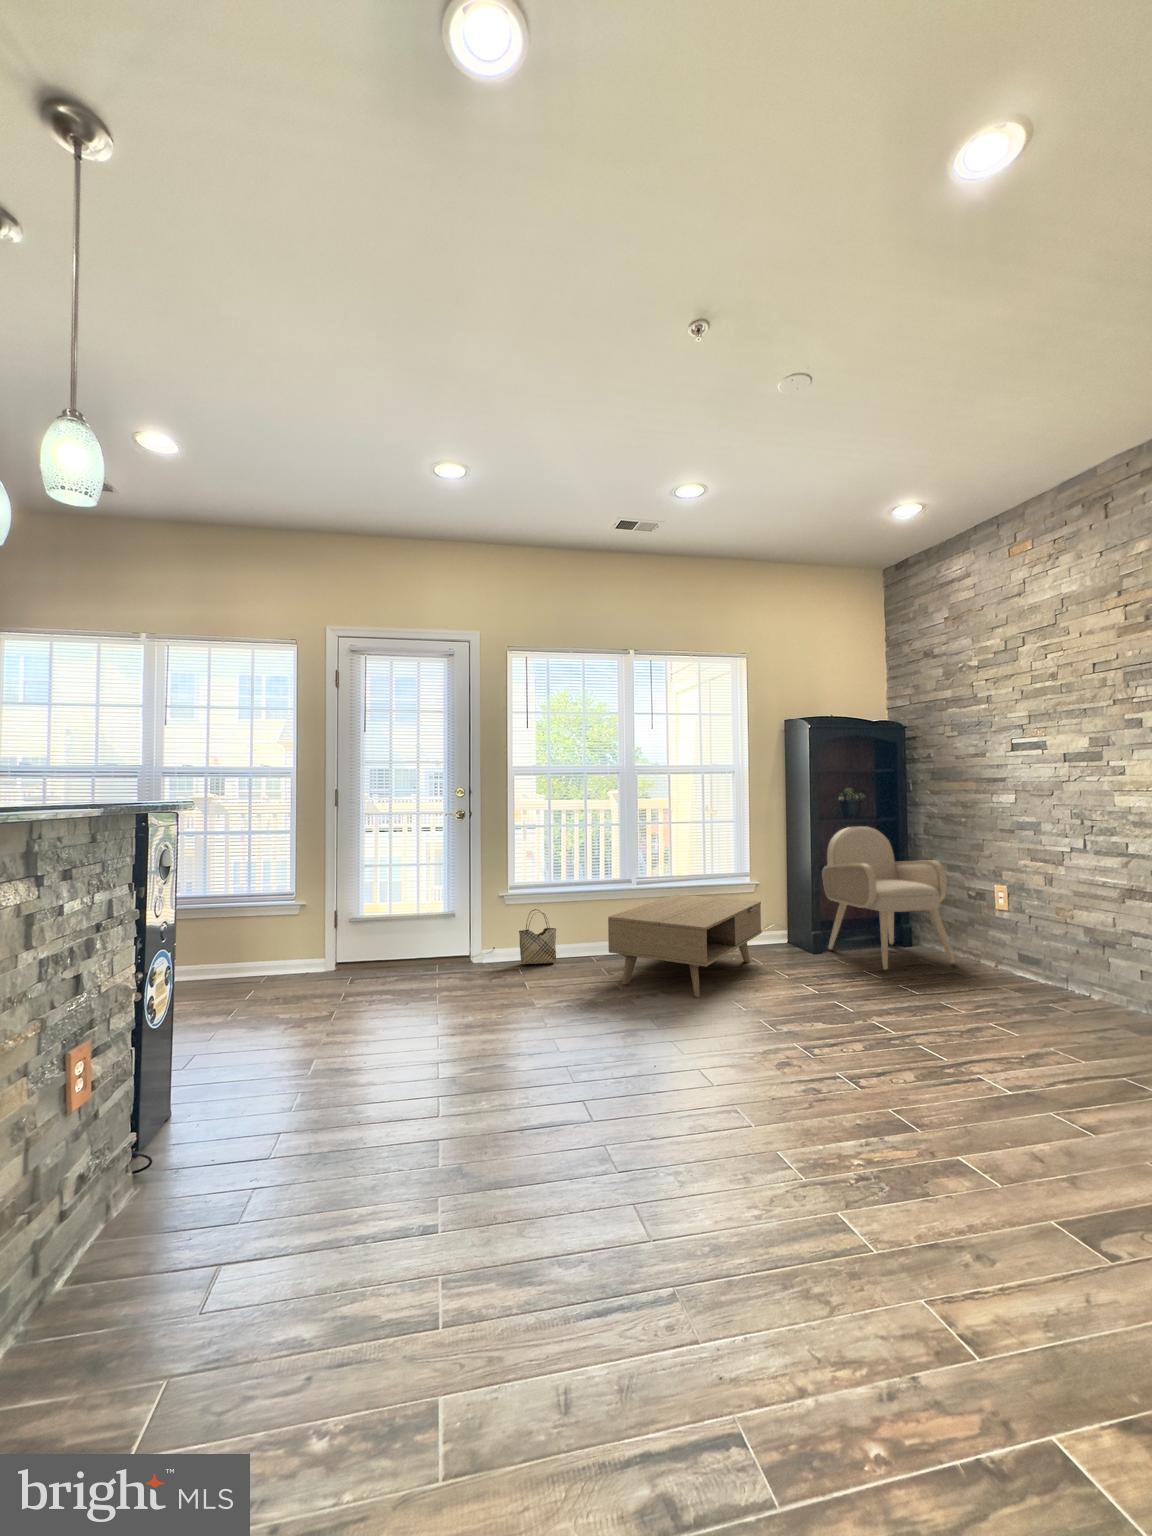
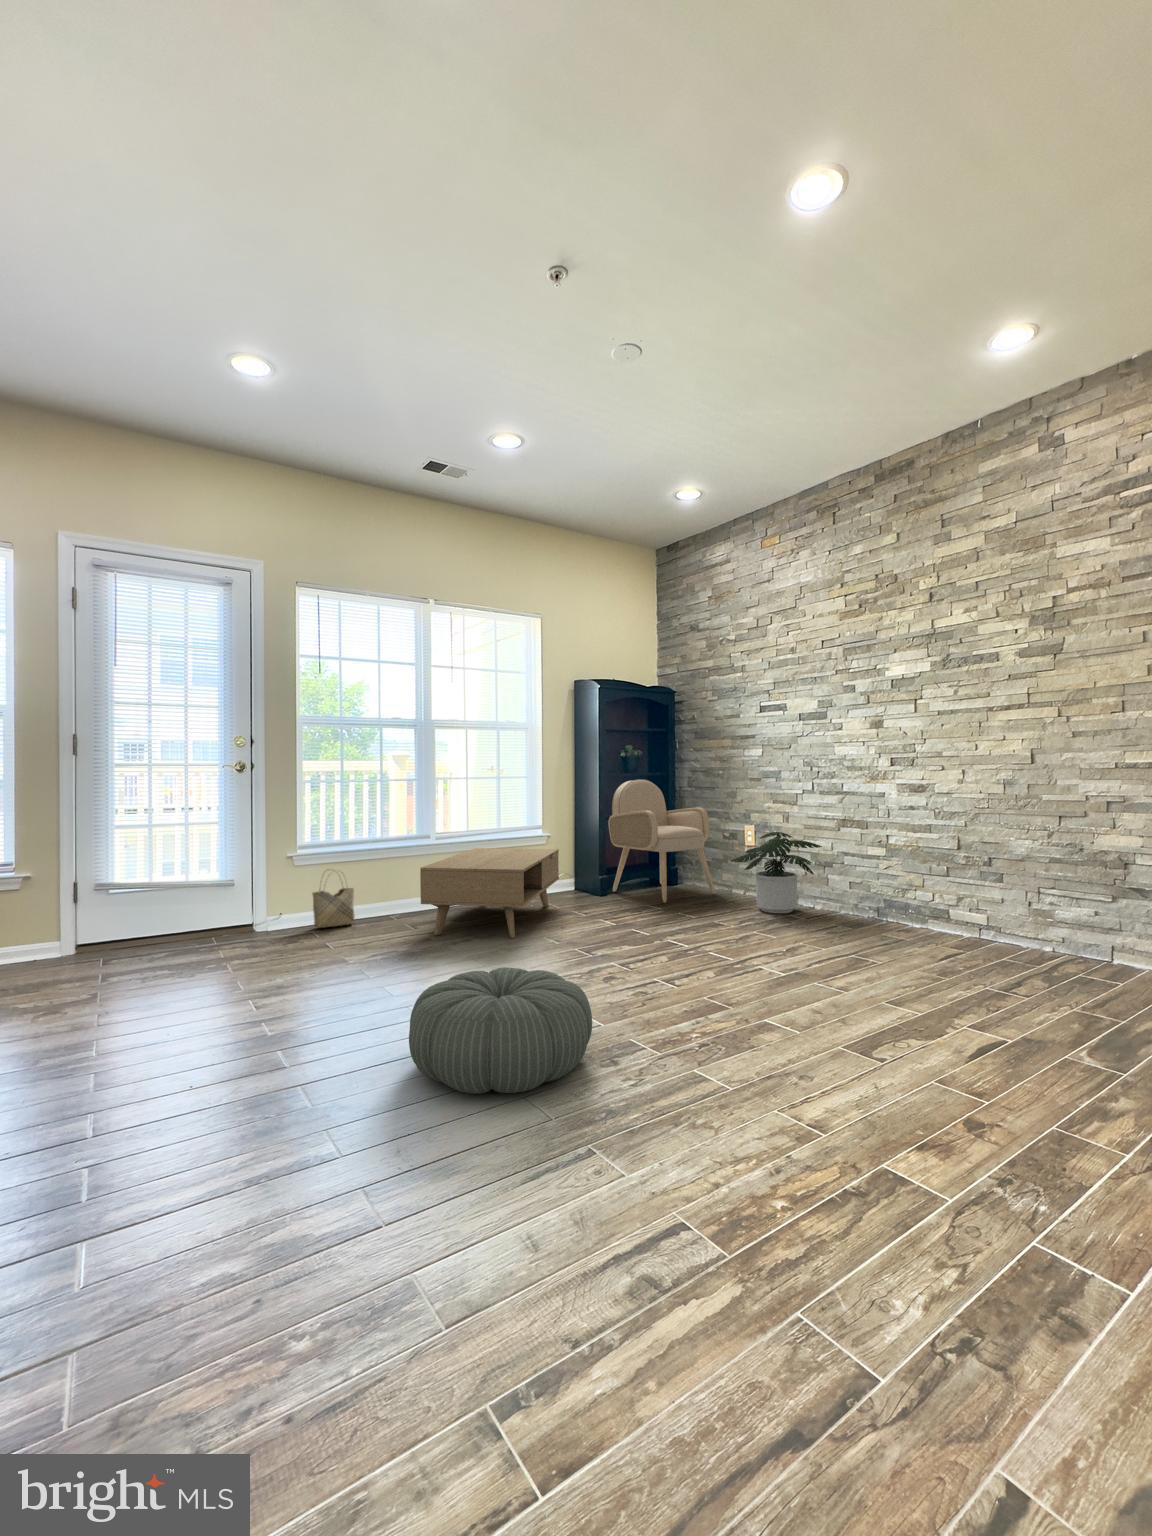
potted plant: none [966,898,1099,1002] -> present [731,832,822,913]
pouf: none [530,1047,723,1196] -> present [409,967,592,1094]

